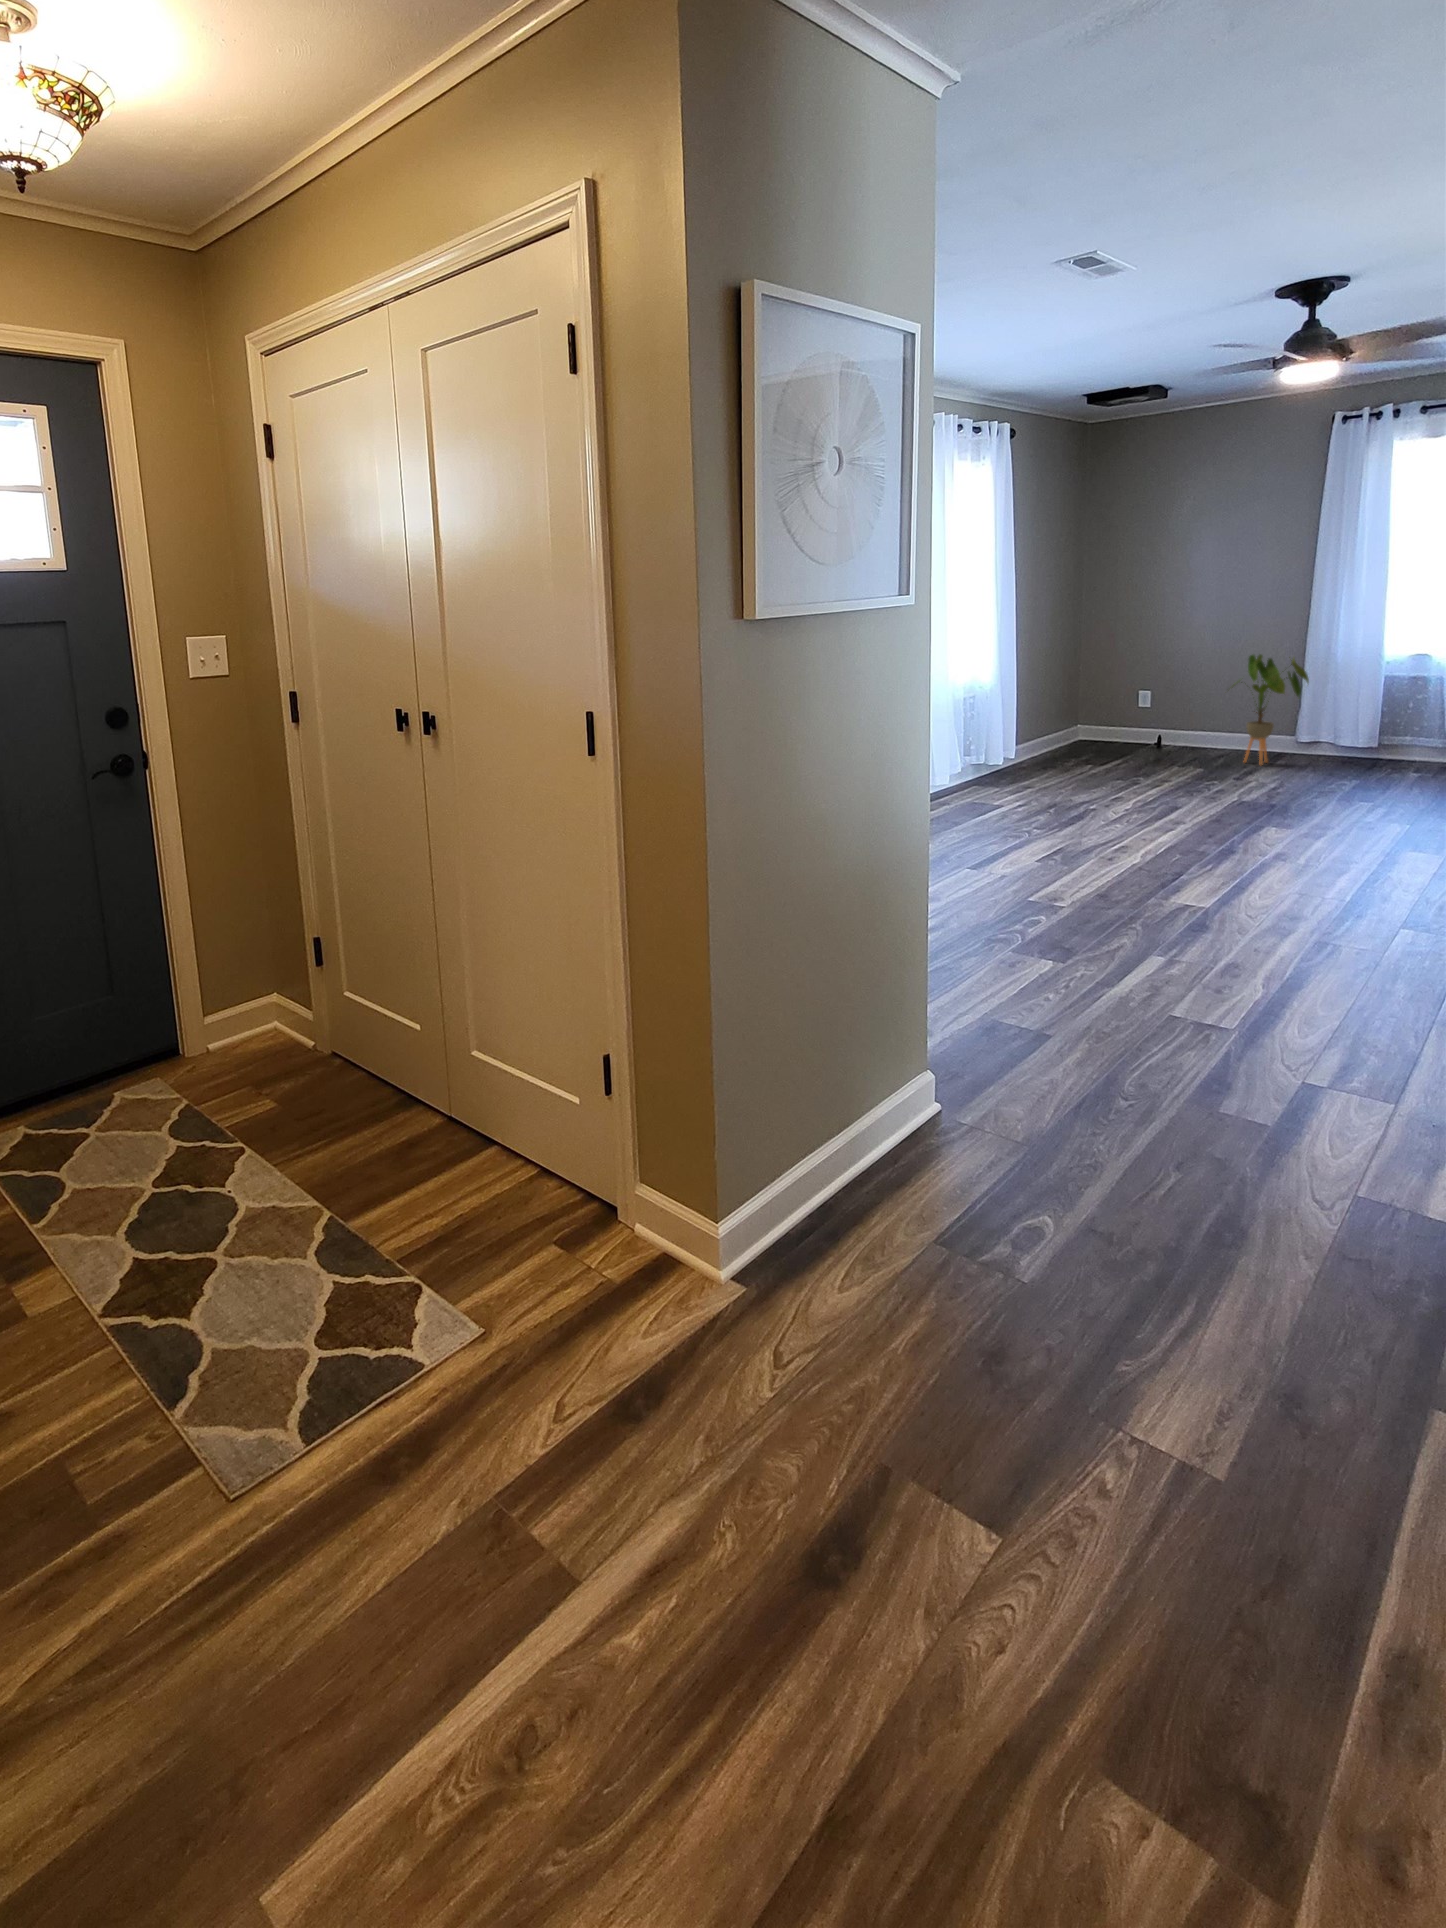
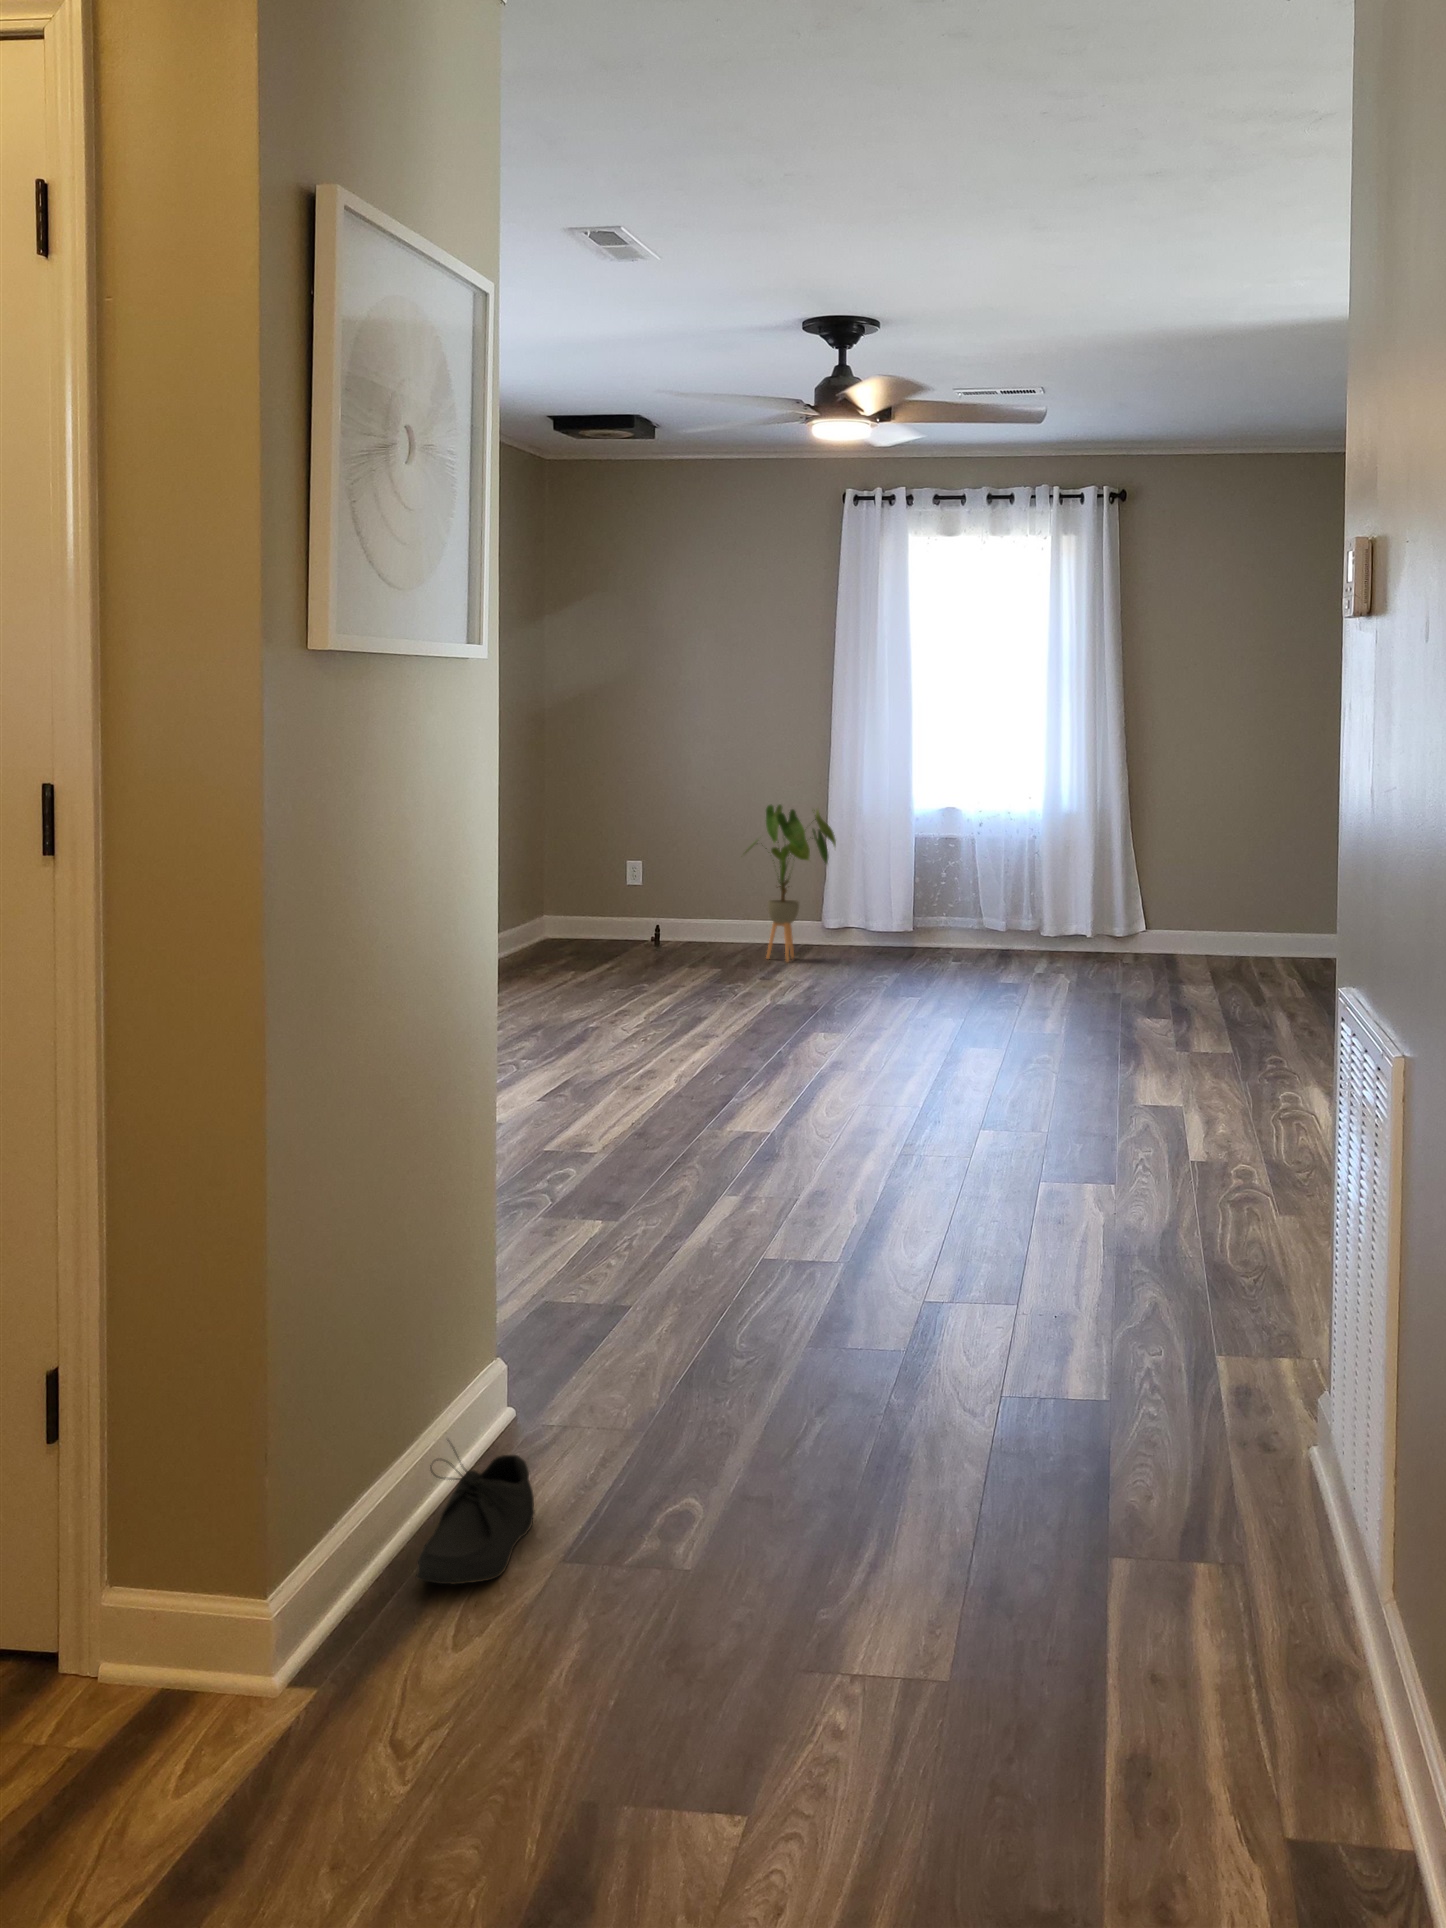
shoe: none [829,1134,927,1241] -> present [416,1446,535,1584]

